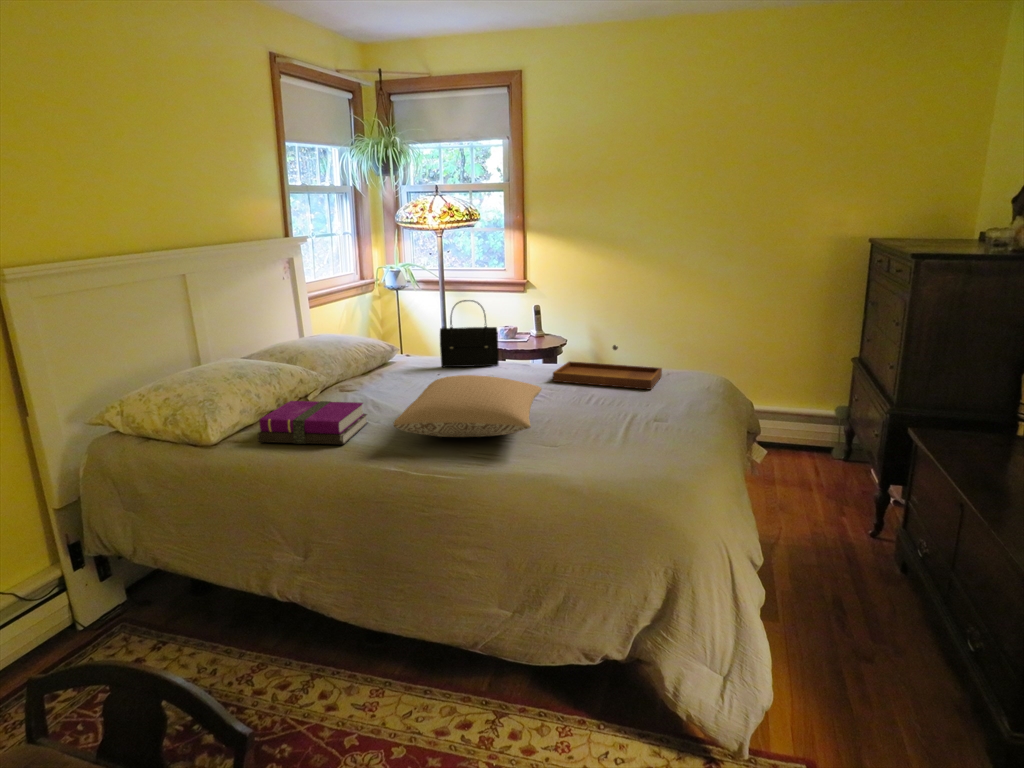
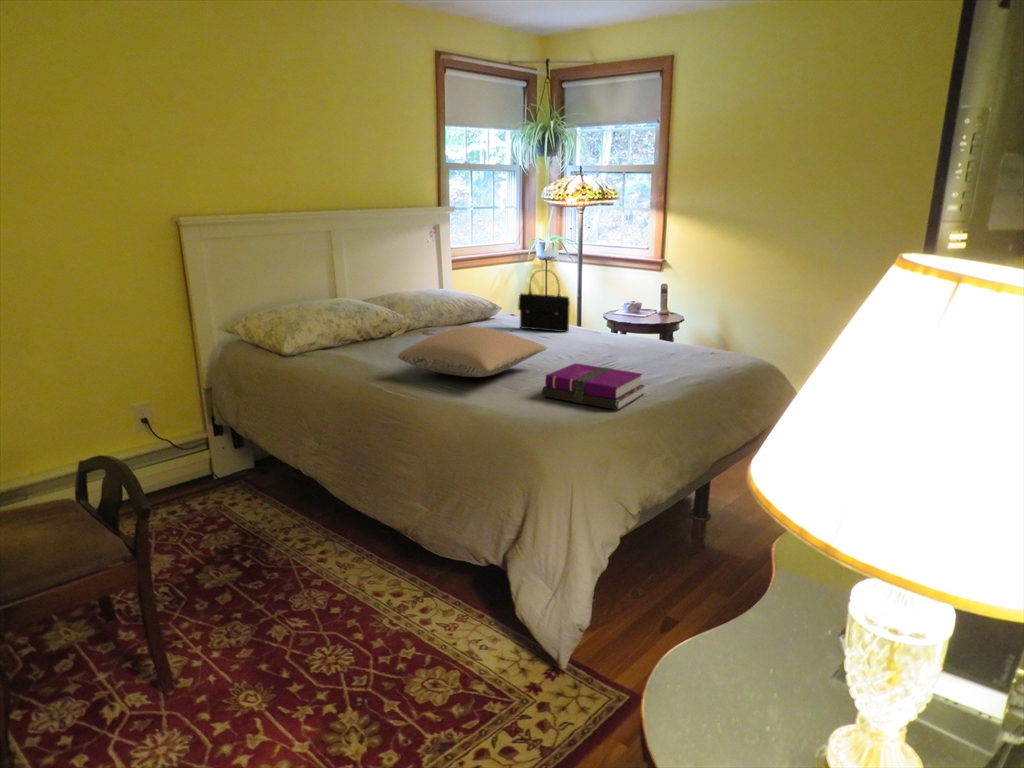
tray: present [553,345,662,390] -> none [593,321,699,366]
notebook: present [258,401,368,444] -> present [542,363,644,410]

